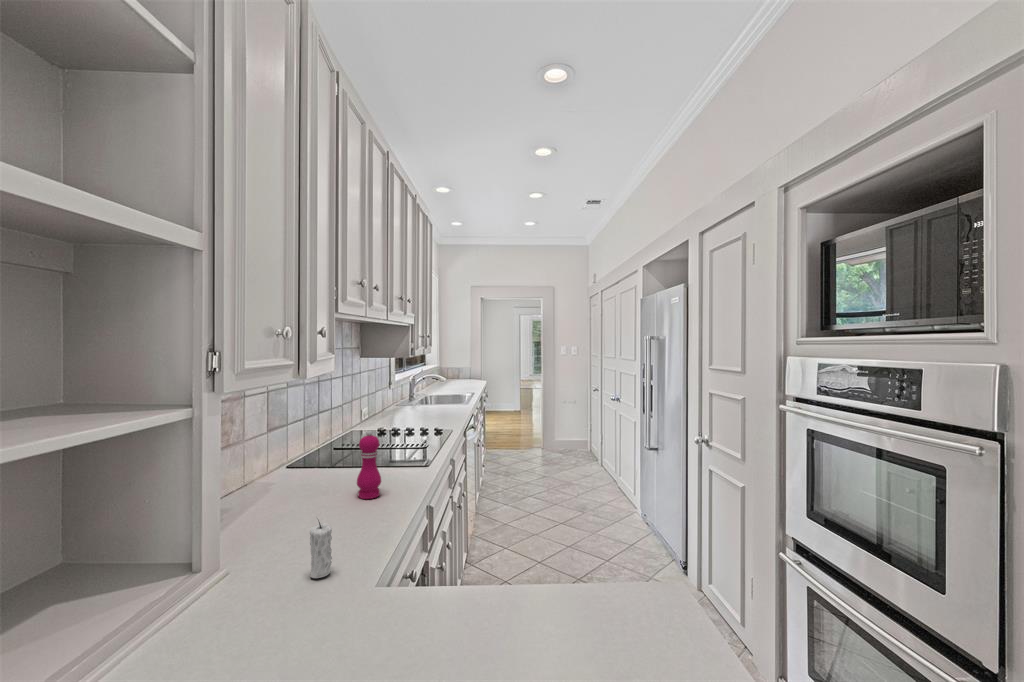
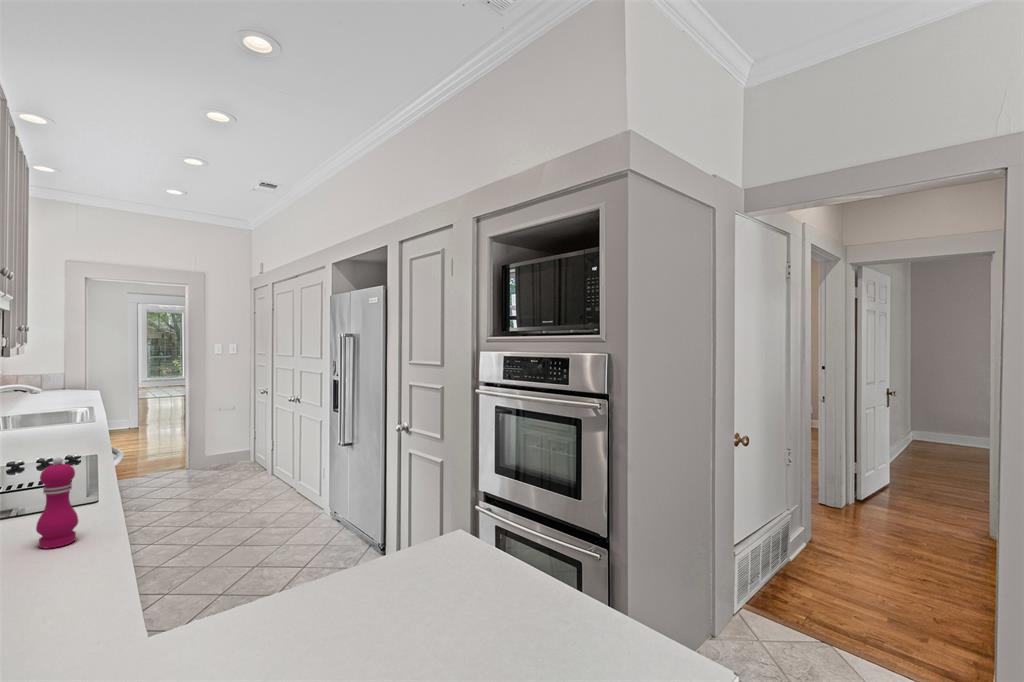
candle: present [310,520,332,578] -> none [64,559,98,636]

